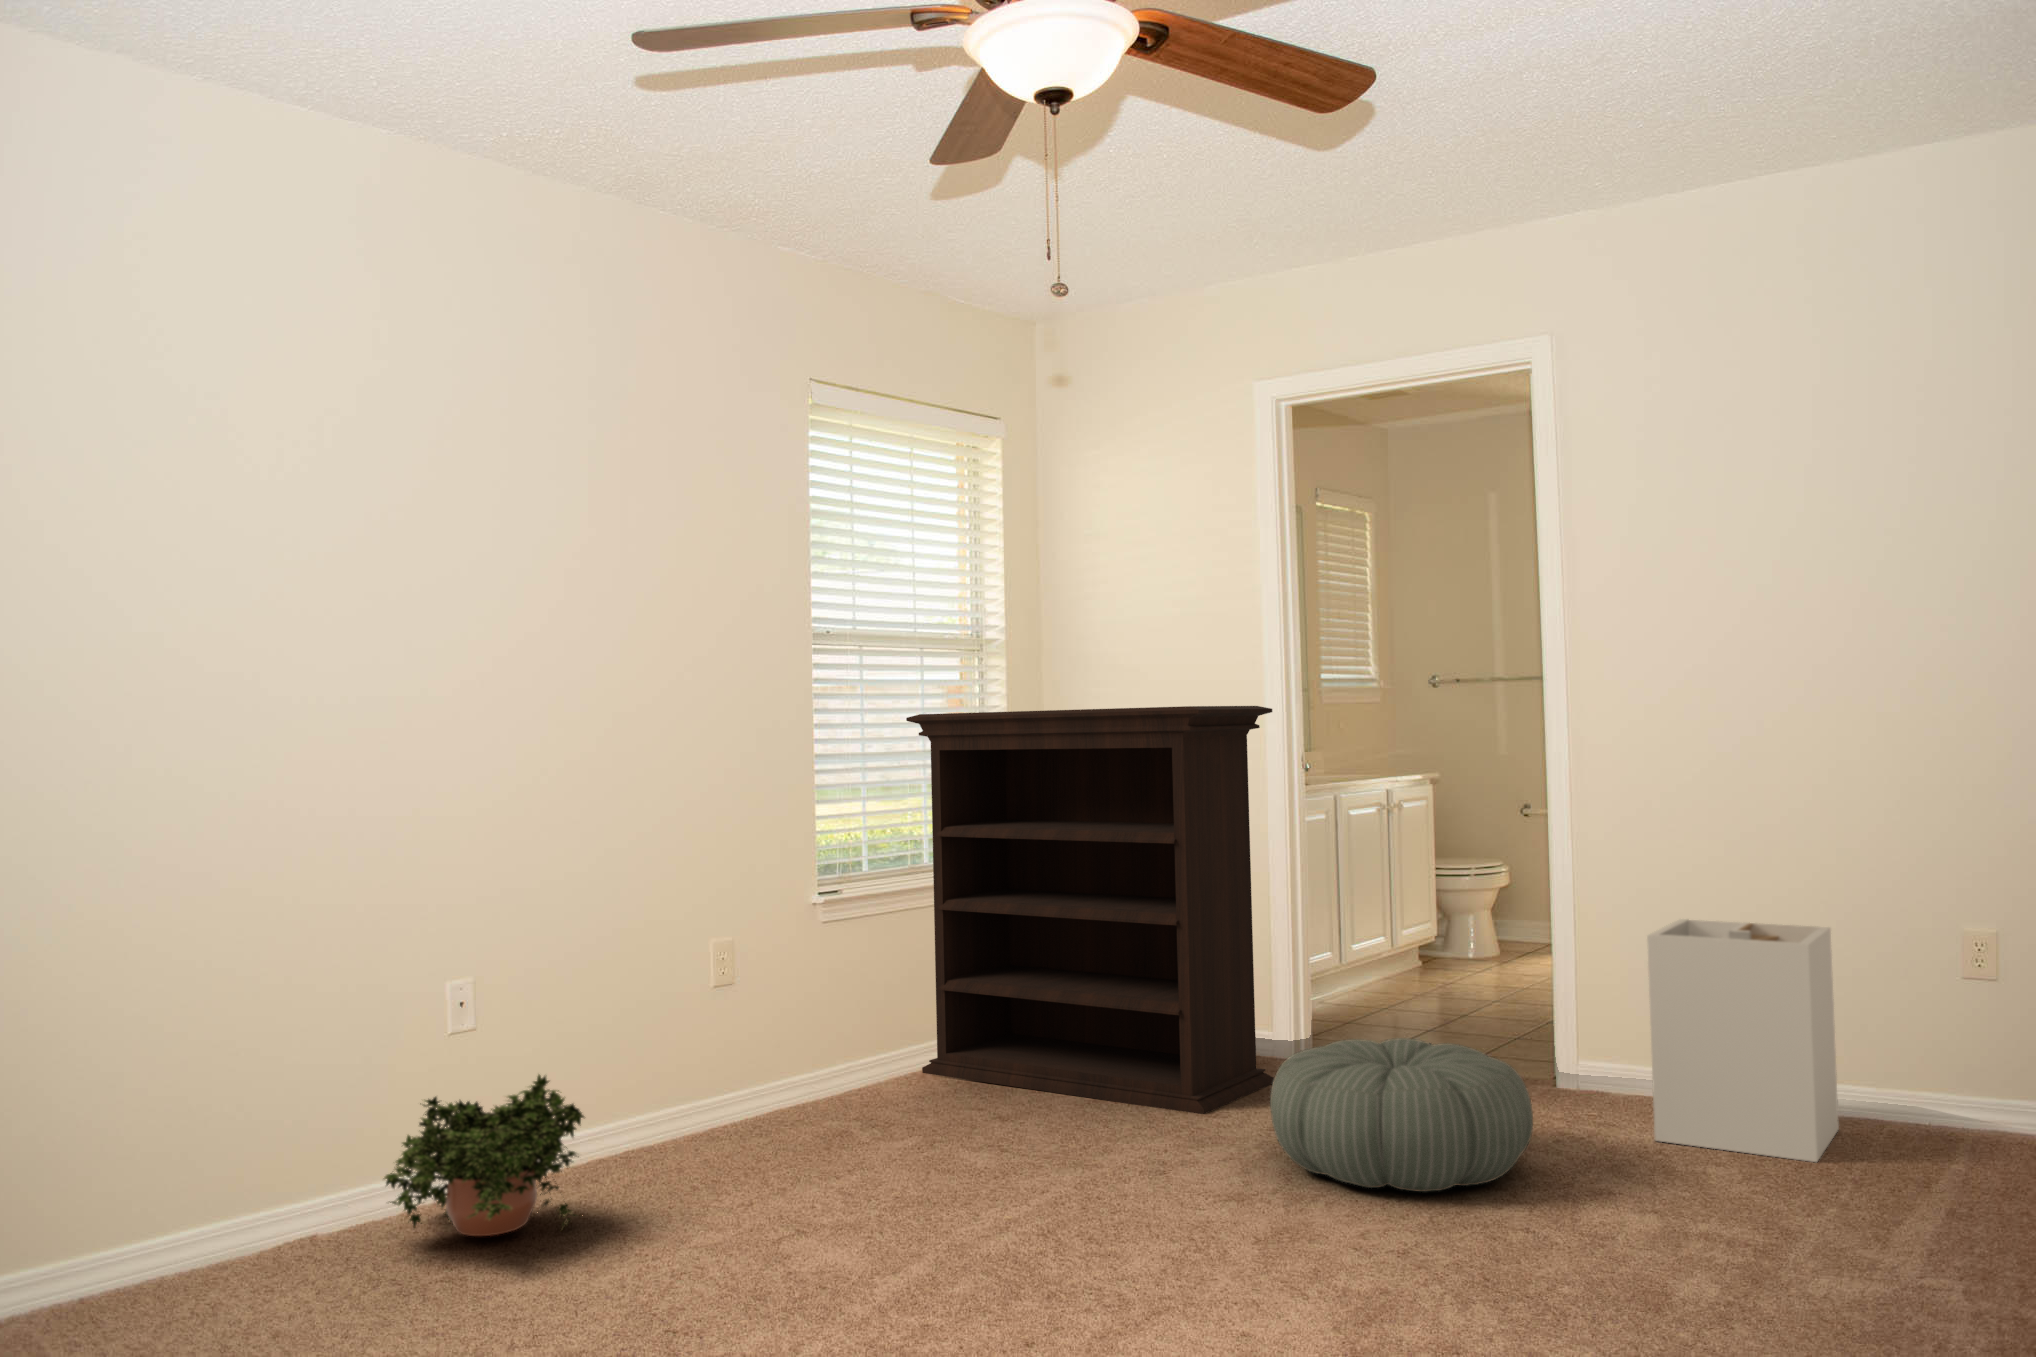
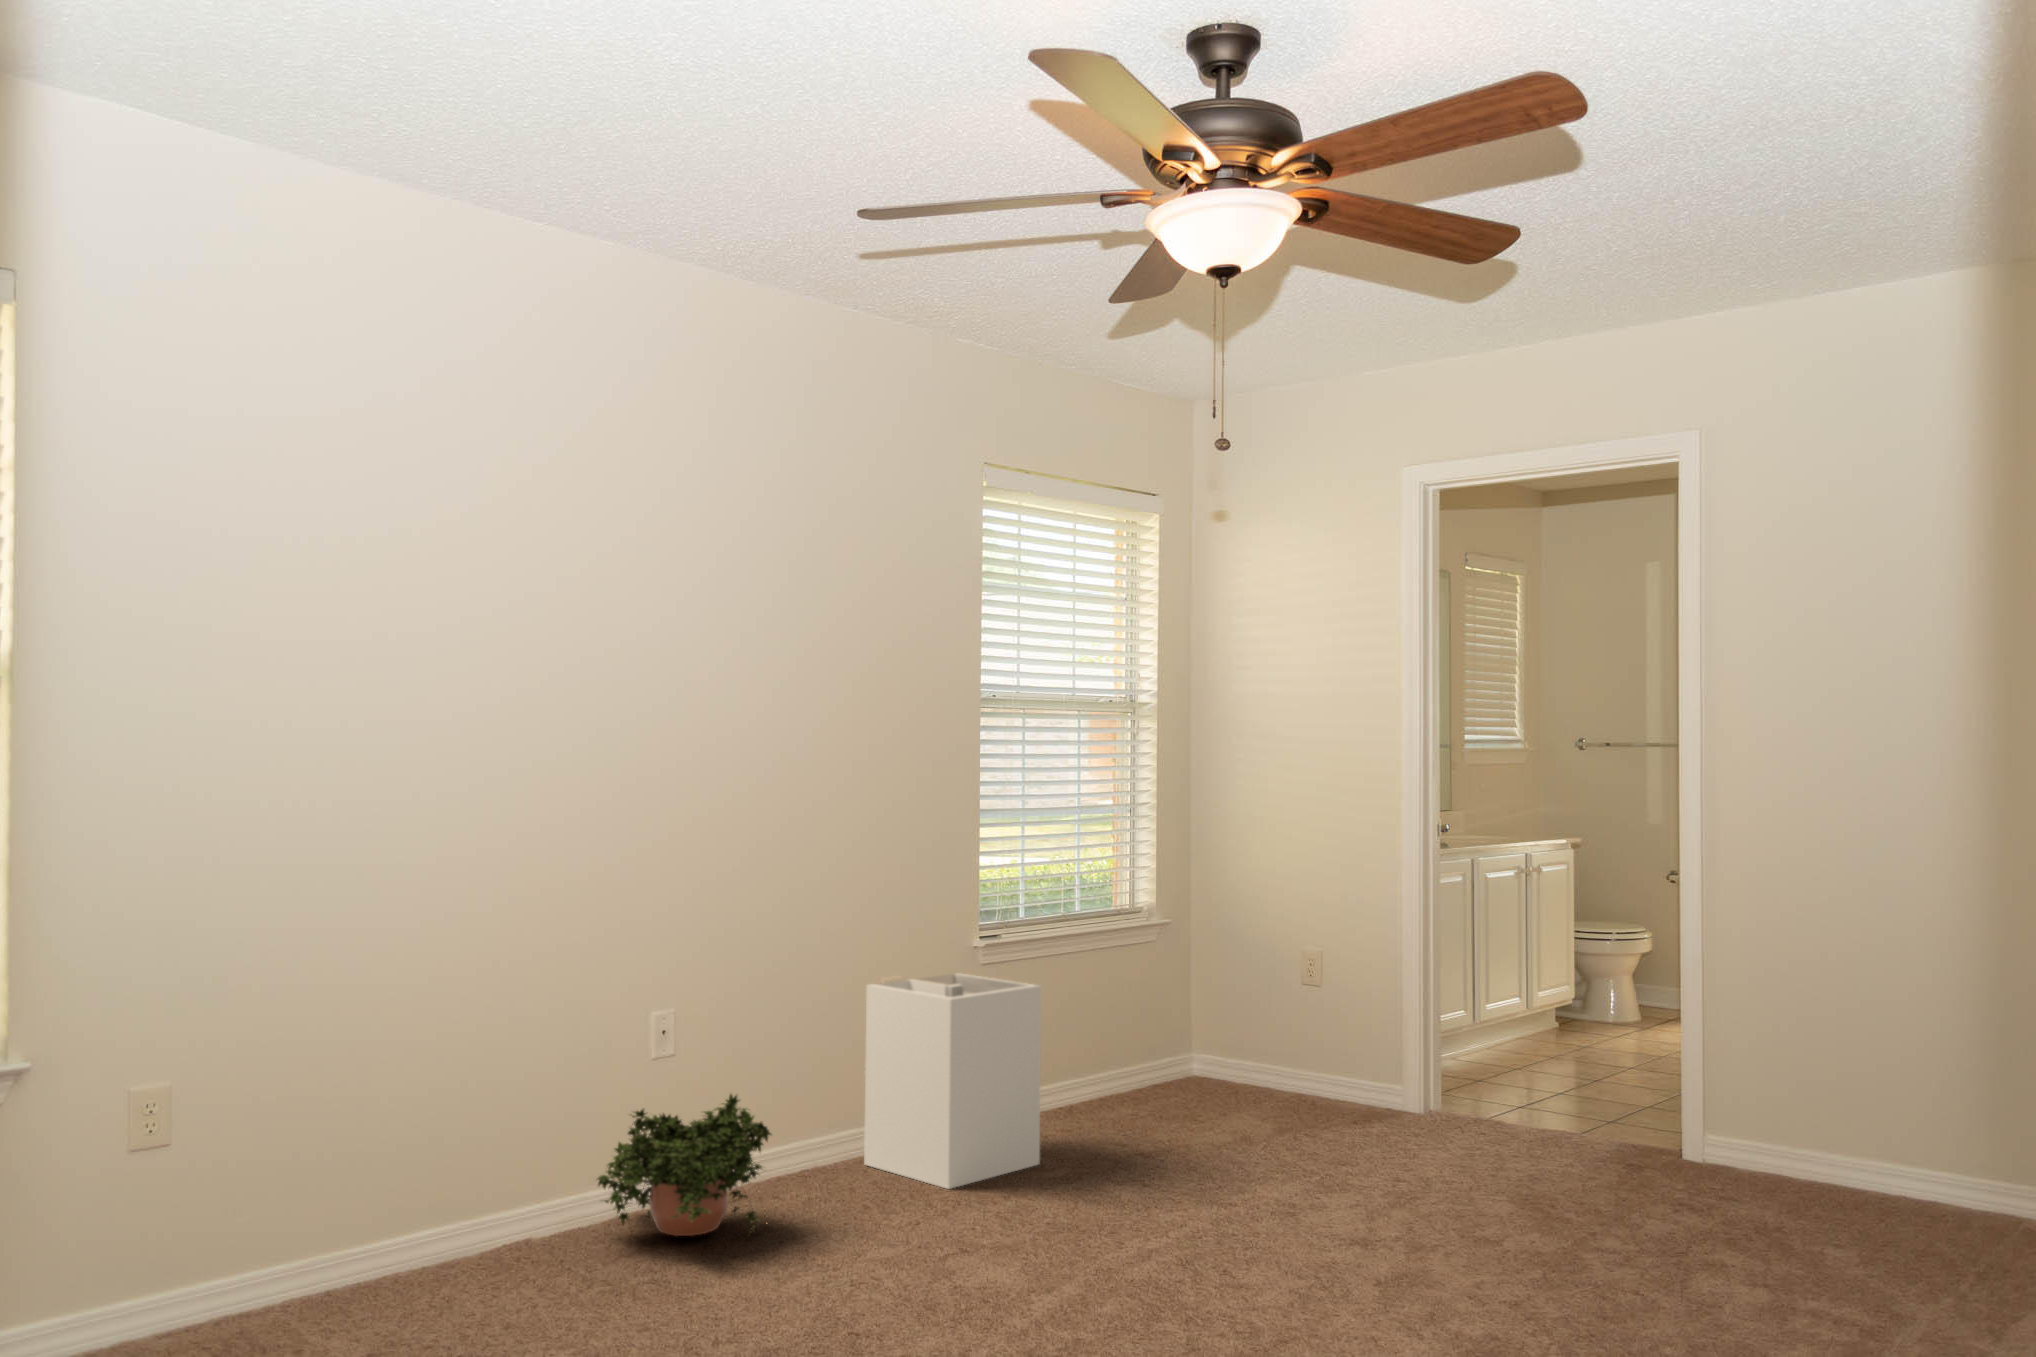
bookshelf: present [906,706,1274,1114] -> none [1063,771,1412,1164]
laundry hamper: present [1647,919,1839,1162] -> present [864,973,1041,1189]
pouf: present [1270,1038,1533,1192] -> none [1399,1101,1652,1248]

